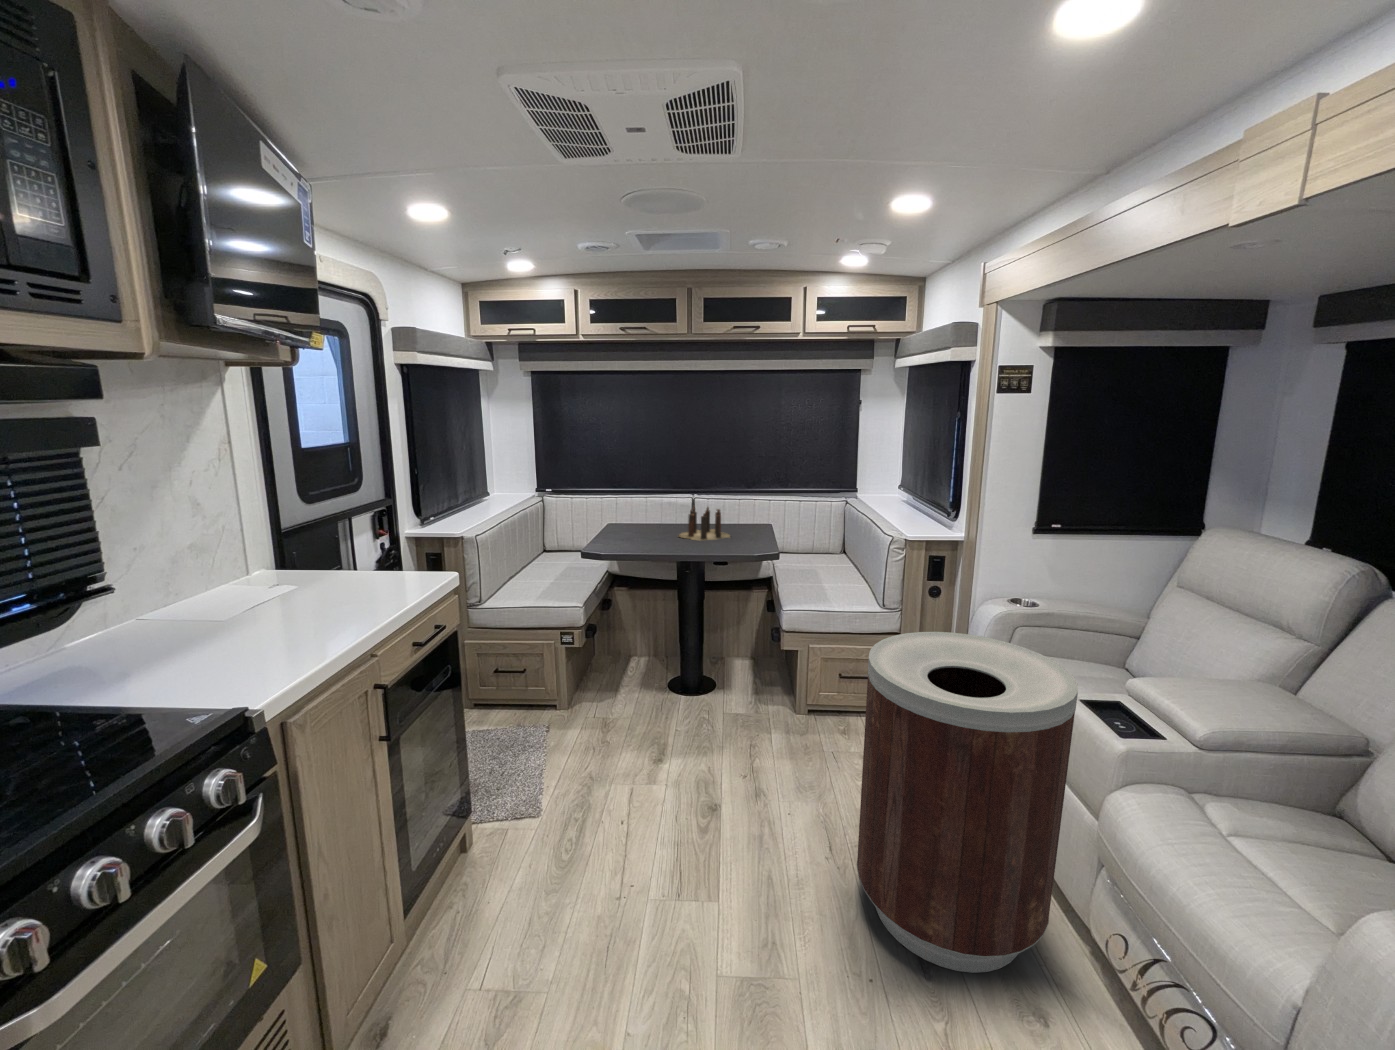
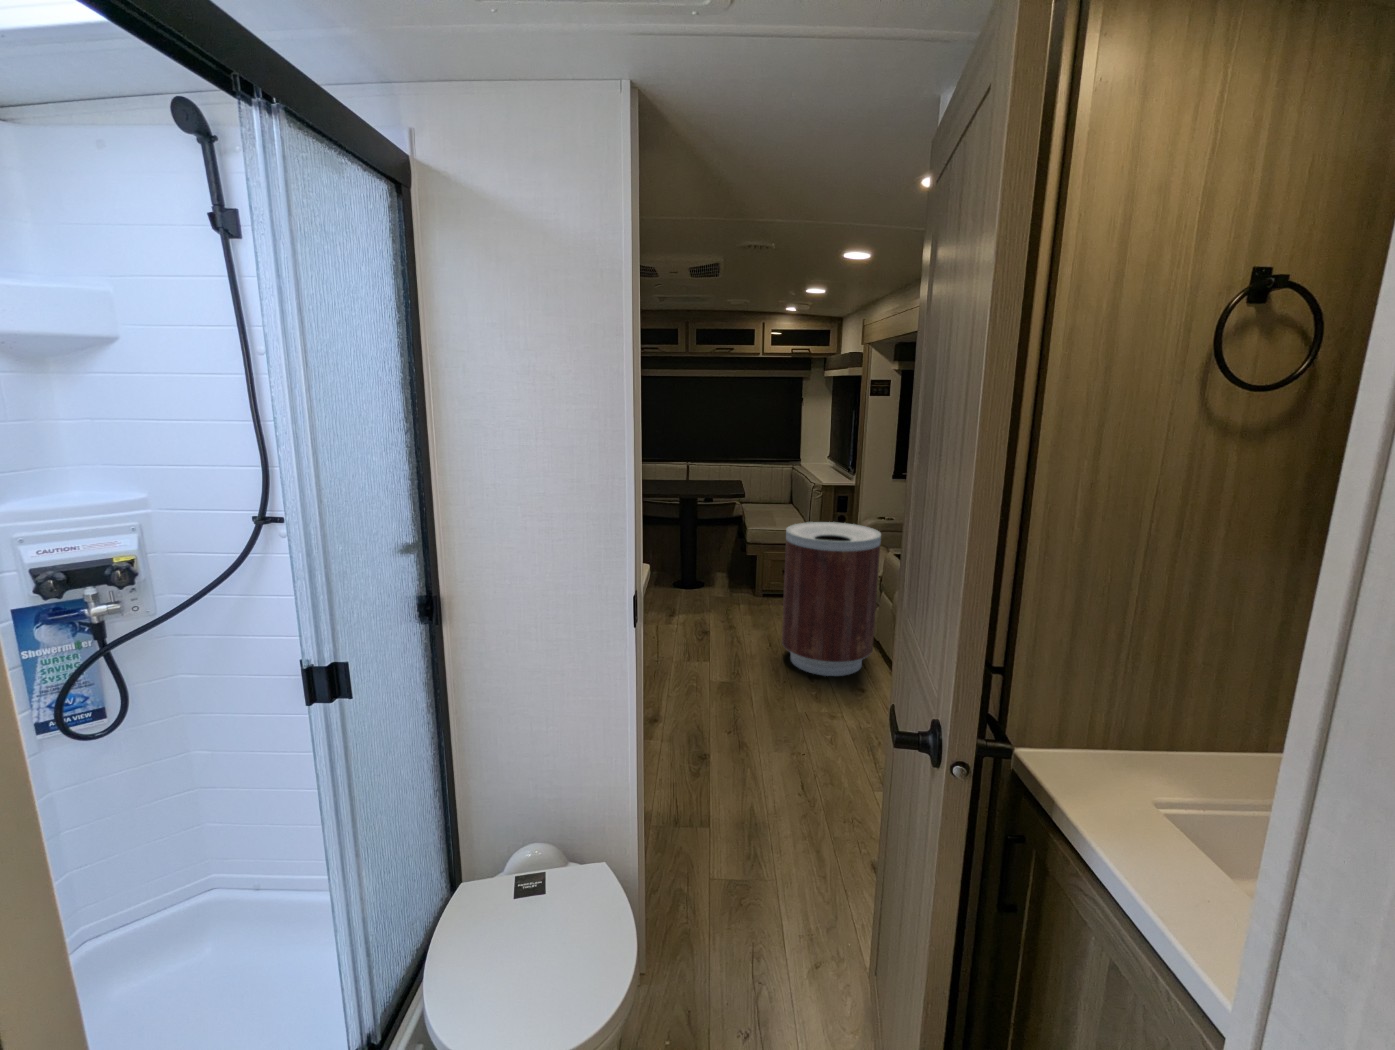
candle: present [679,507,730,540] -> none [680,466,723,488]

